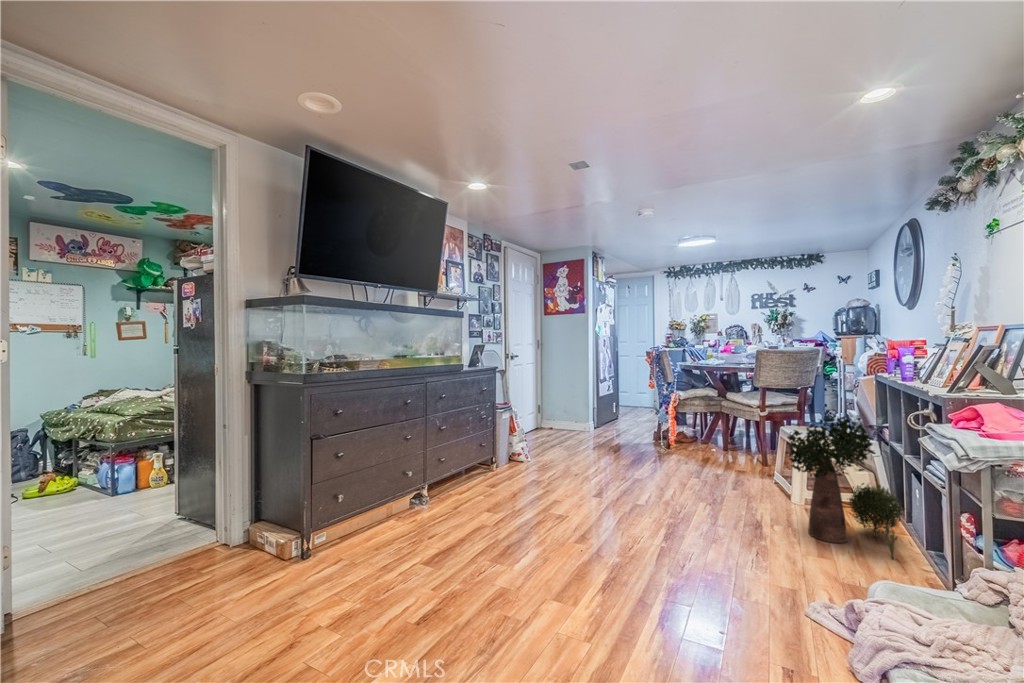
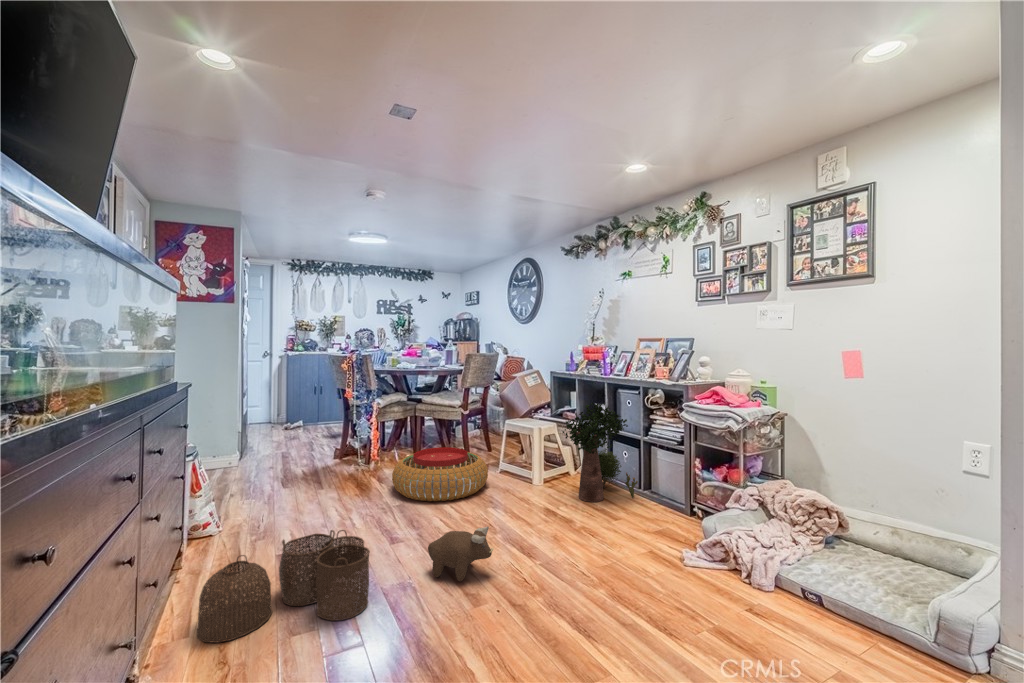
pouf: none [641,439,738,489] -> present [392,447,488,501]
woven basket: none [458,459,559,513] -> present [197,530,370,643]
plush toy: none [570,489,609,527] -> present [428,527,493,582]

